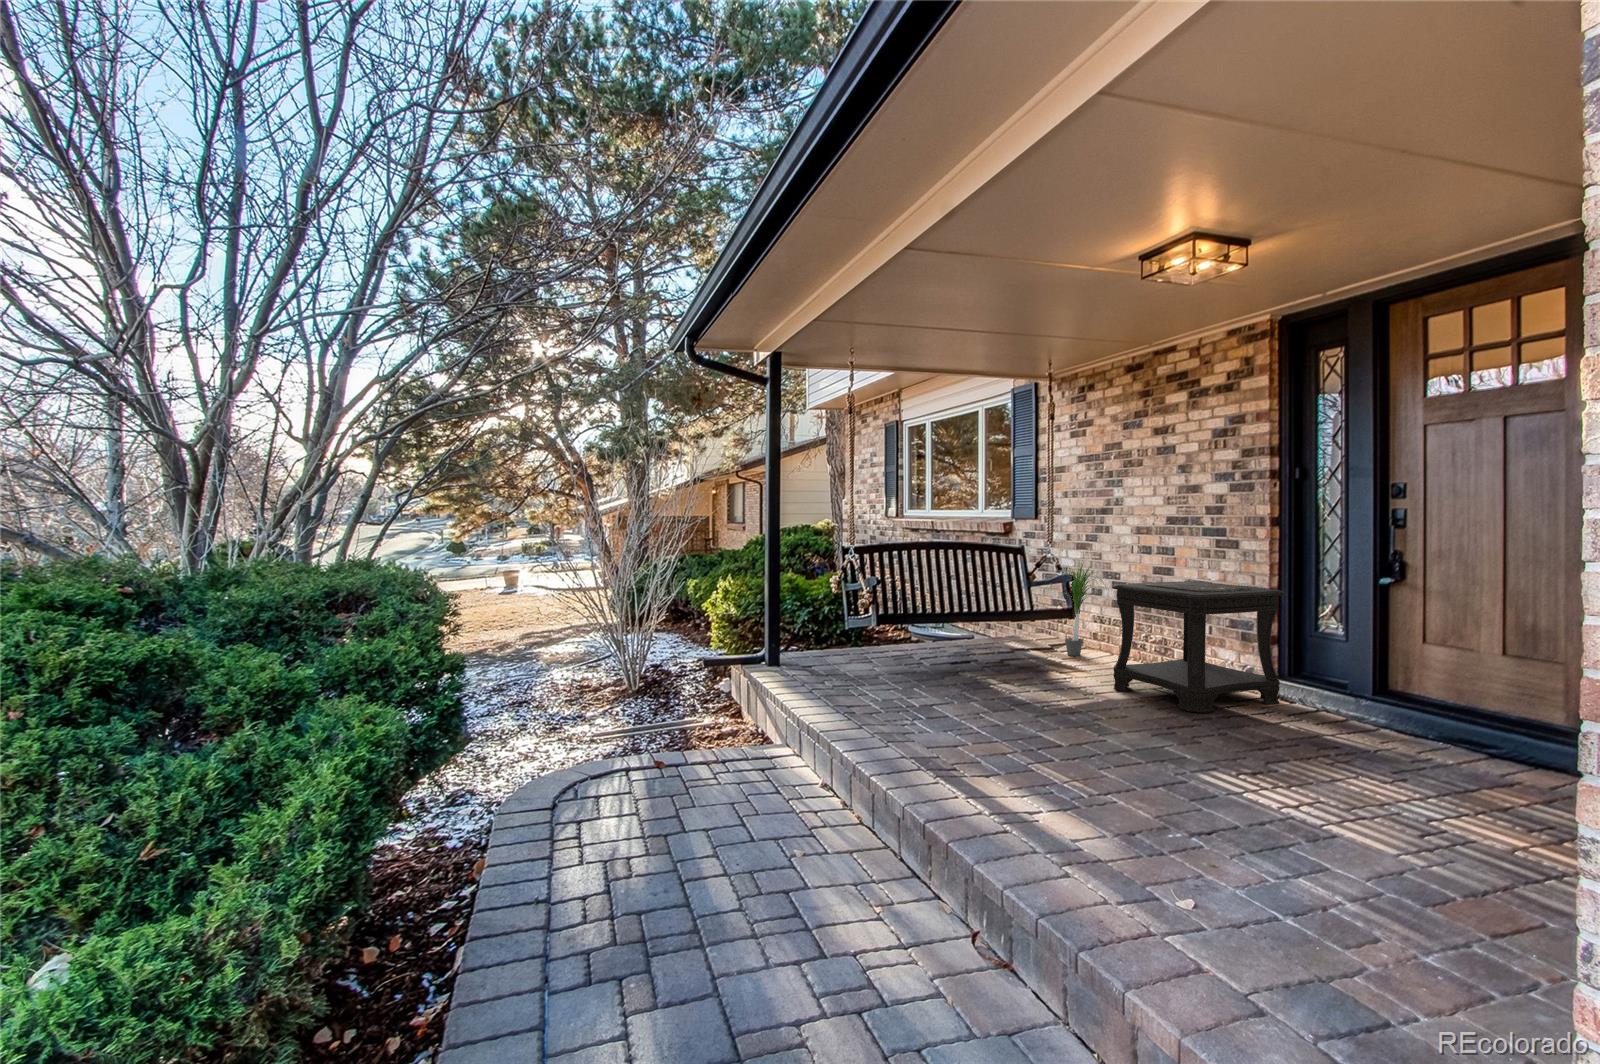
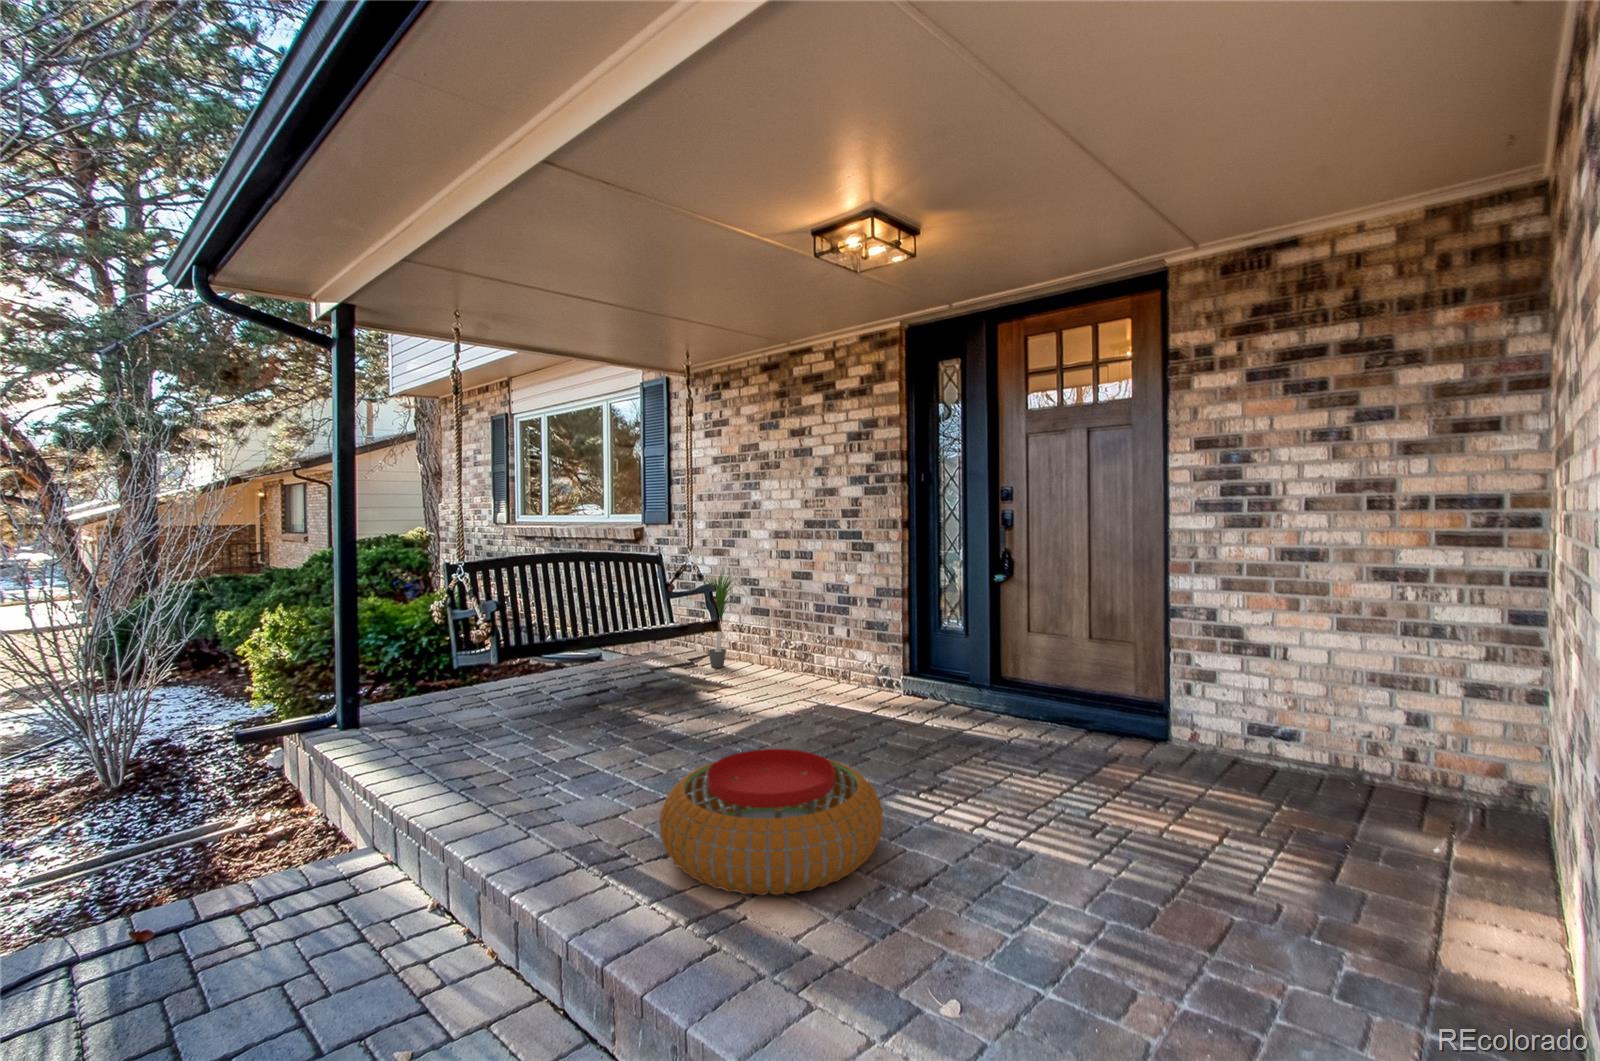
side table: present [1113,581,1285,713] -> none [765,585,919,721]
pouf: none [981,706,1179,815] -> present [660,749,883,895]

